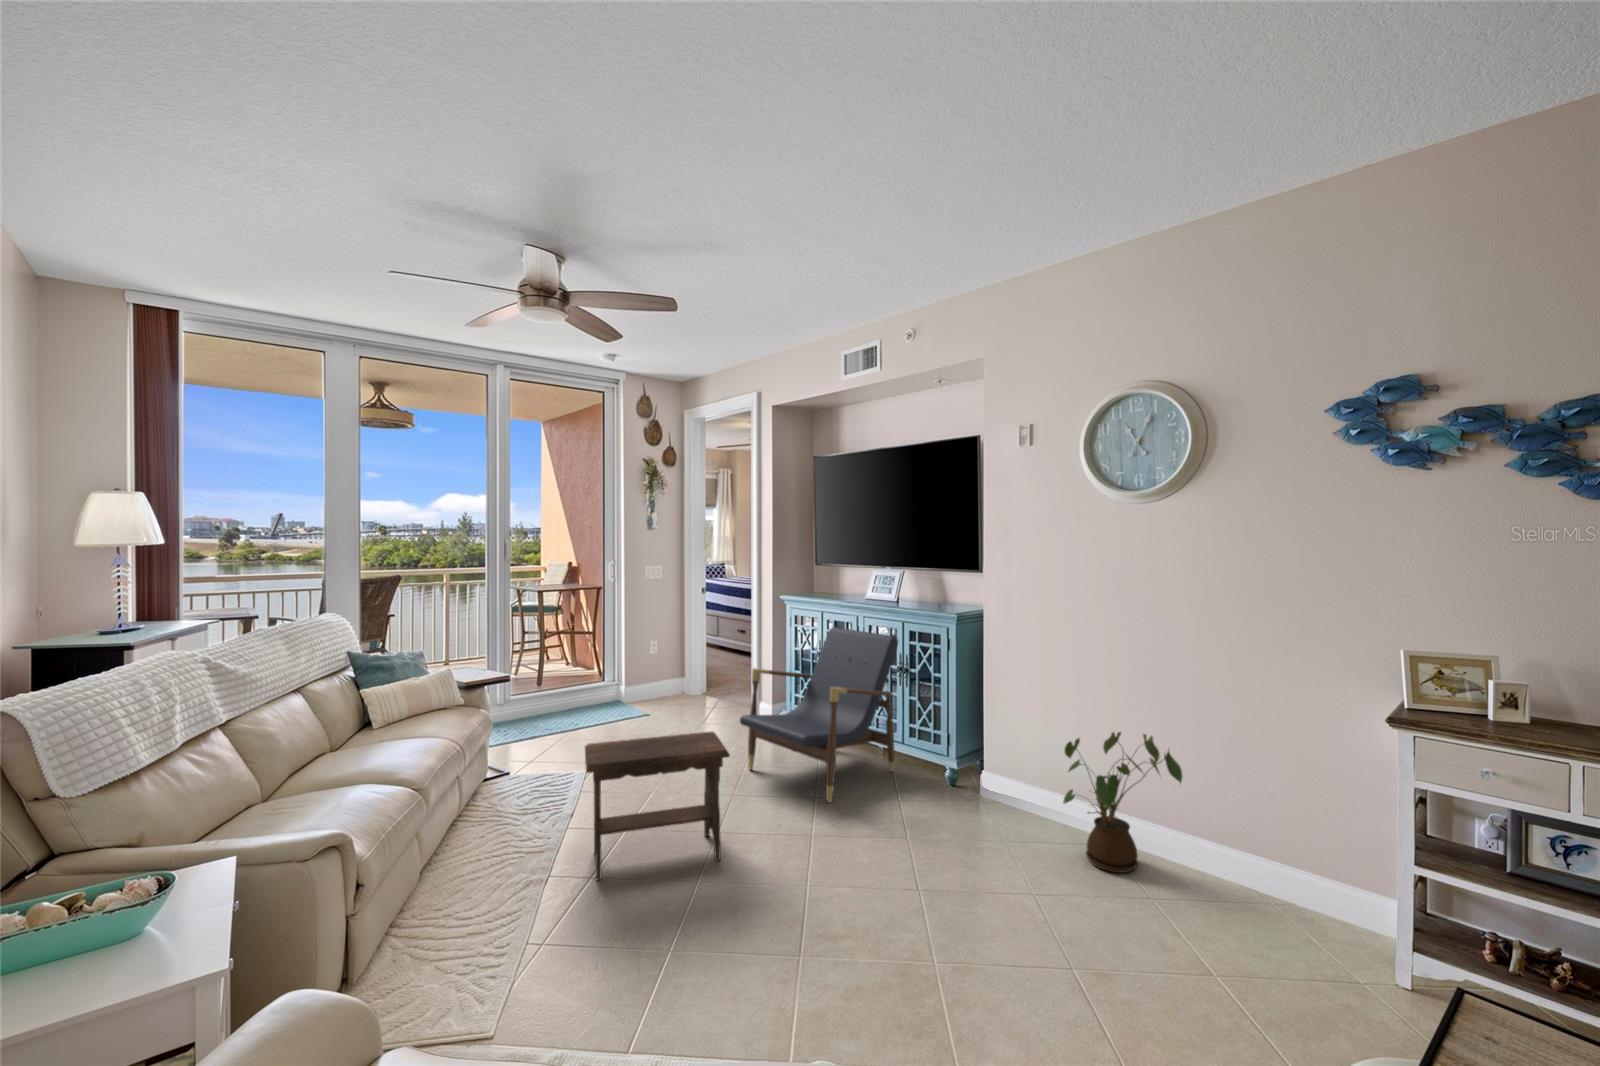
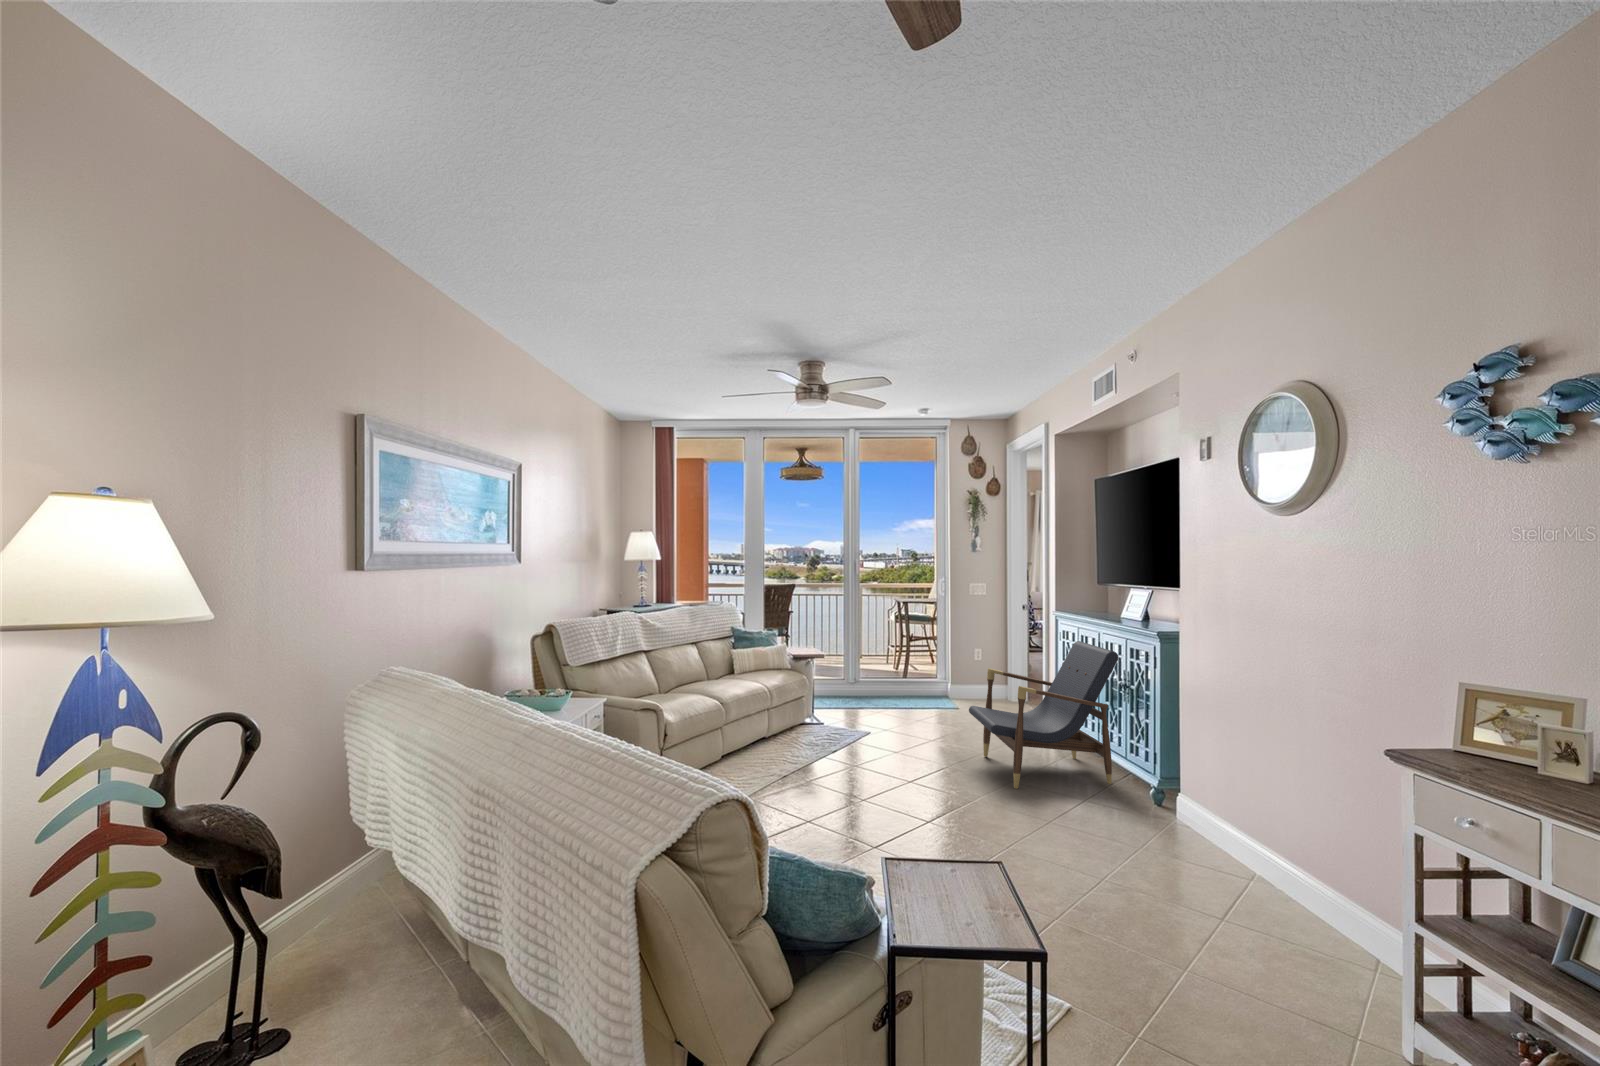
footstool: present [585,731,730,880] -> none [795,695,905,797]
house plant: present [1063,732,1182,873] -> none [1152,753,1280,900]

